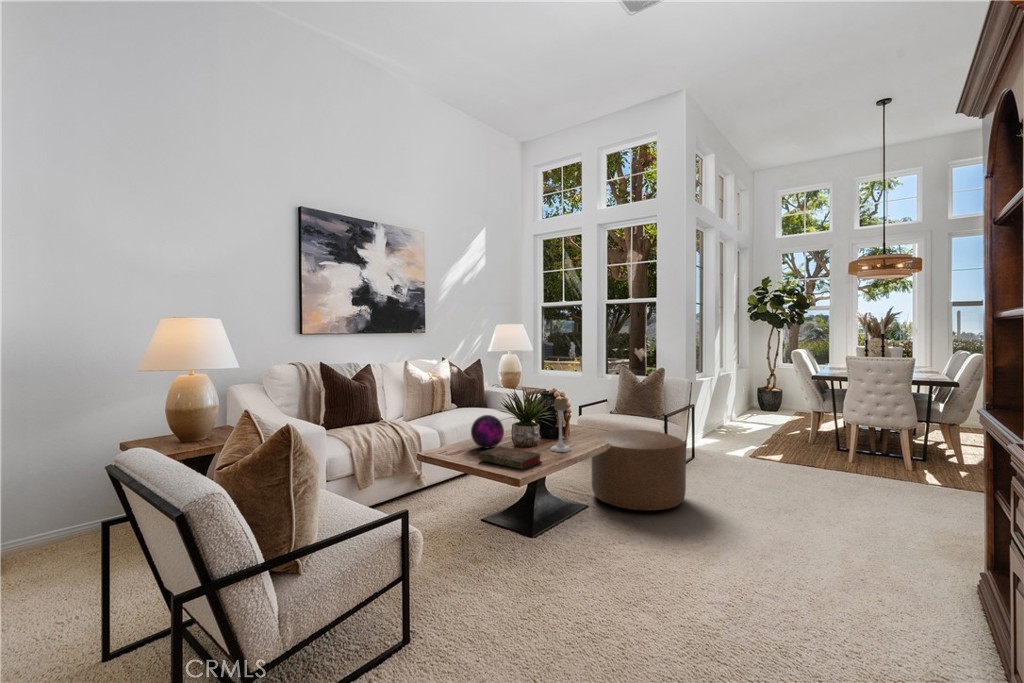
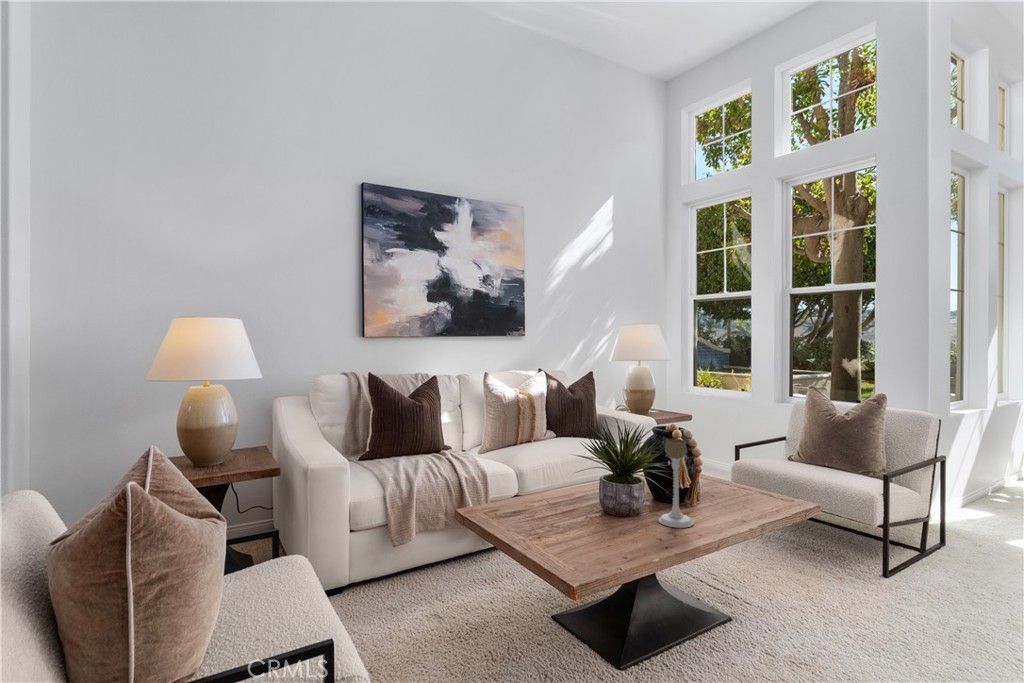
decorative orb: present [471,415,504,448] -> none [537,457,587,508]
ottoman: present [592,429,686,510] -> none [741,492,922,648]
book: present [479,446,542,469] -> none [531,509,631,558]

